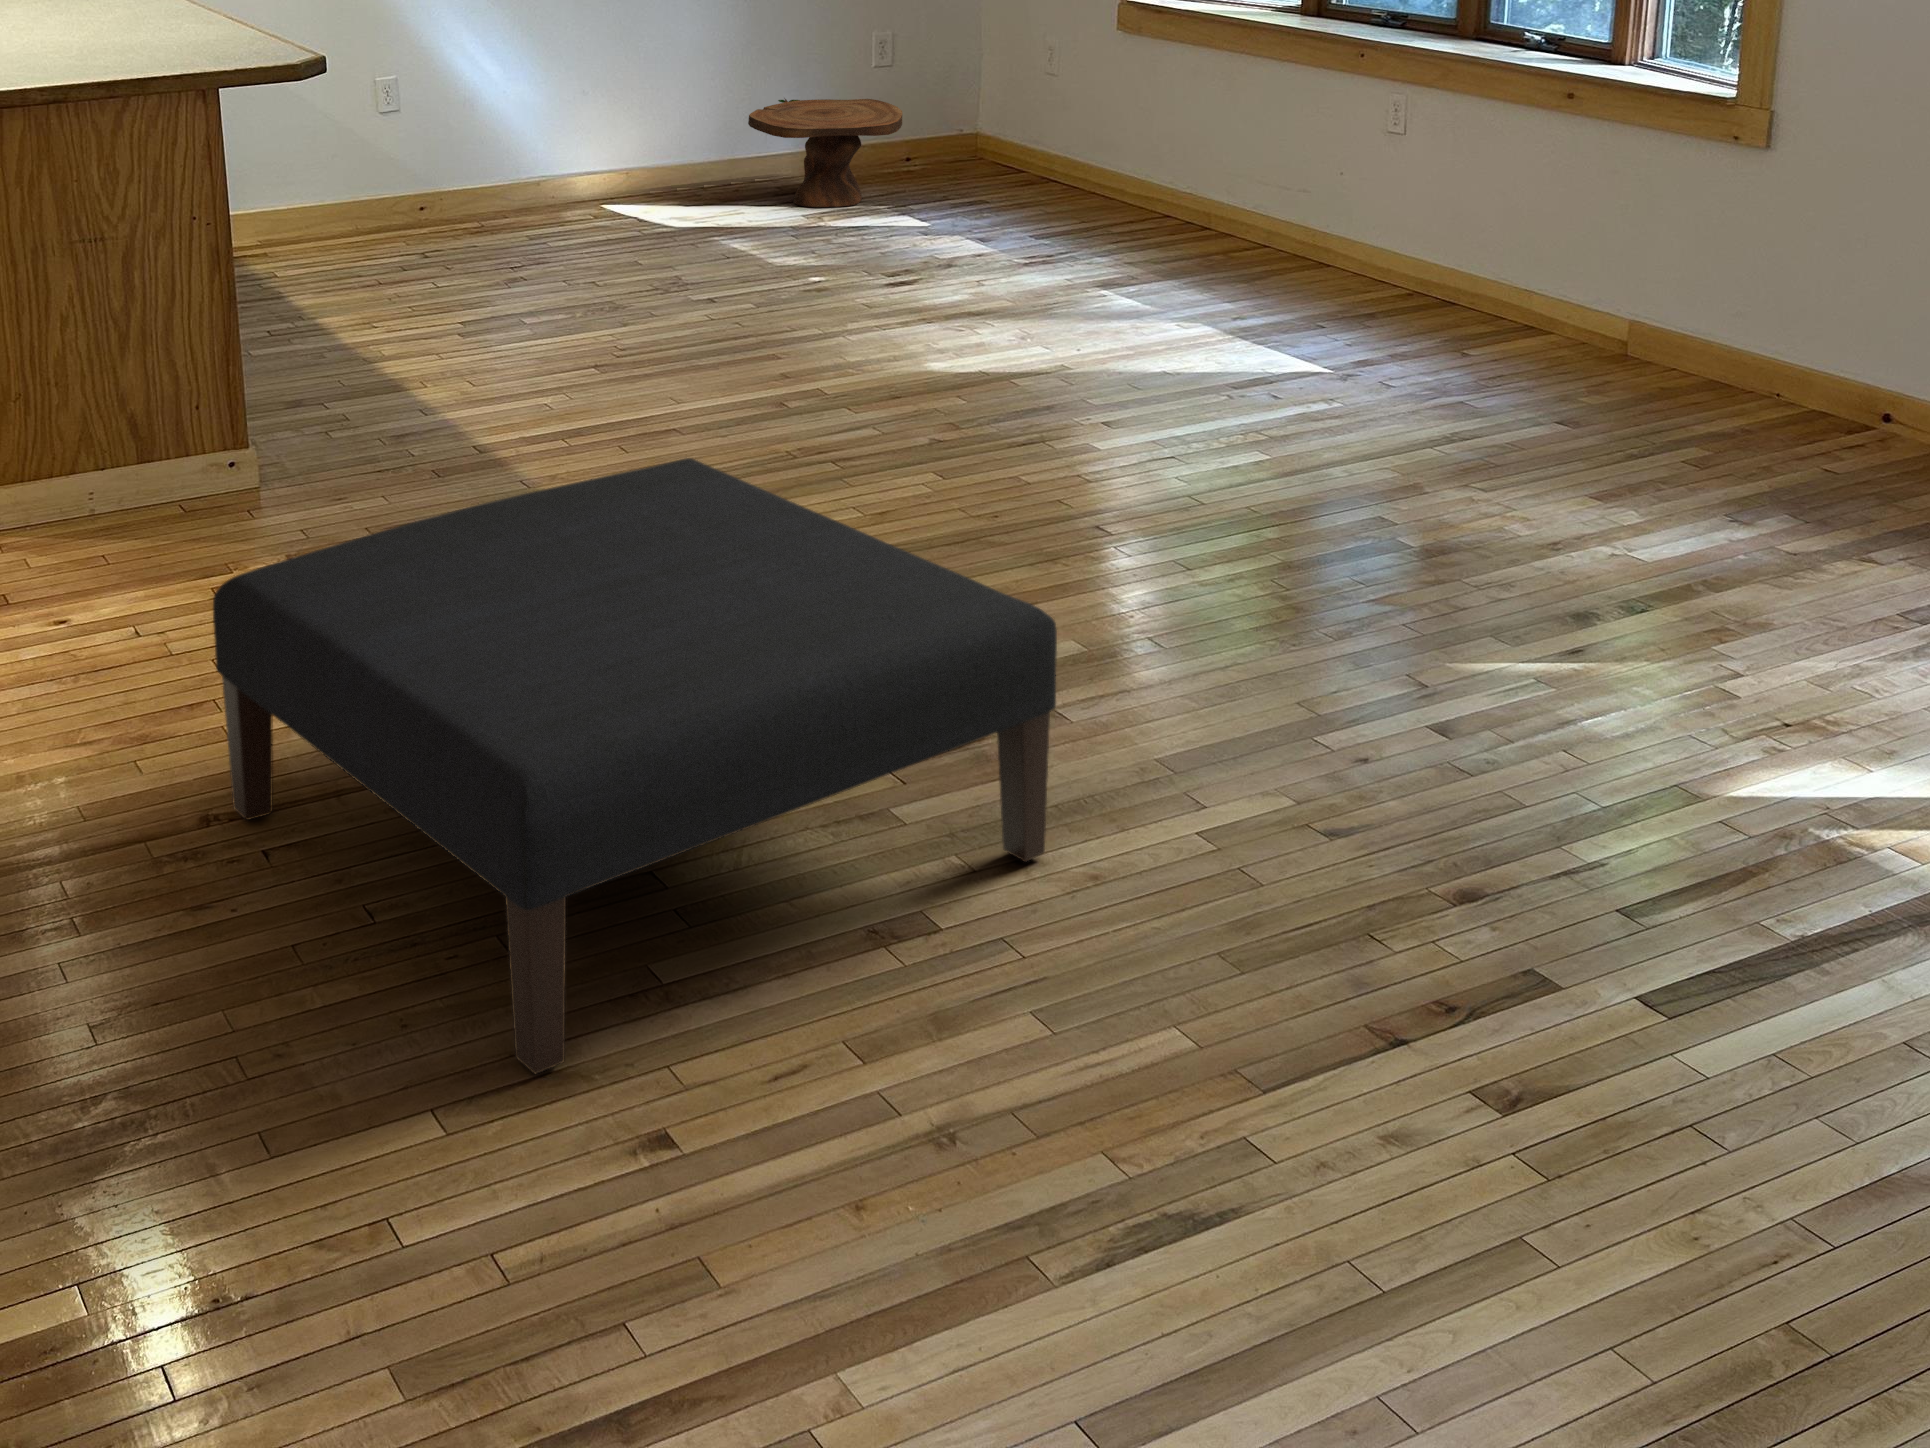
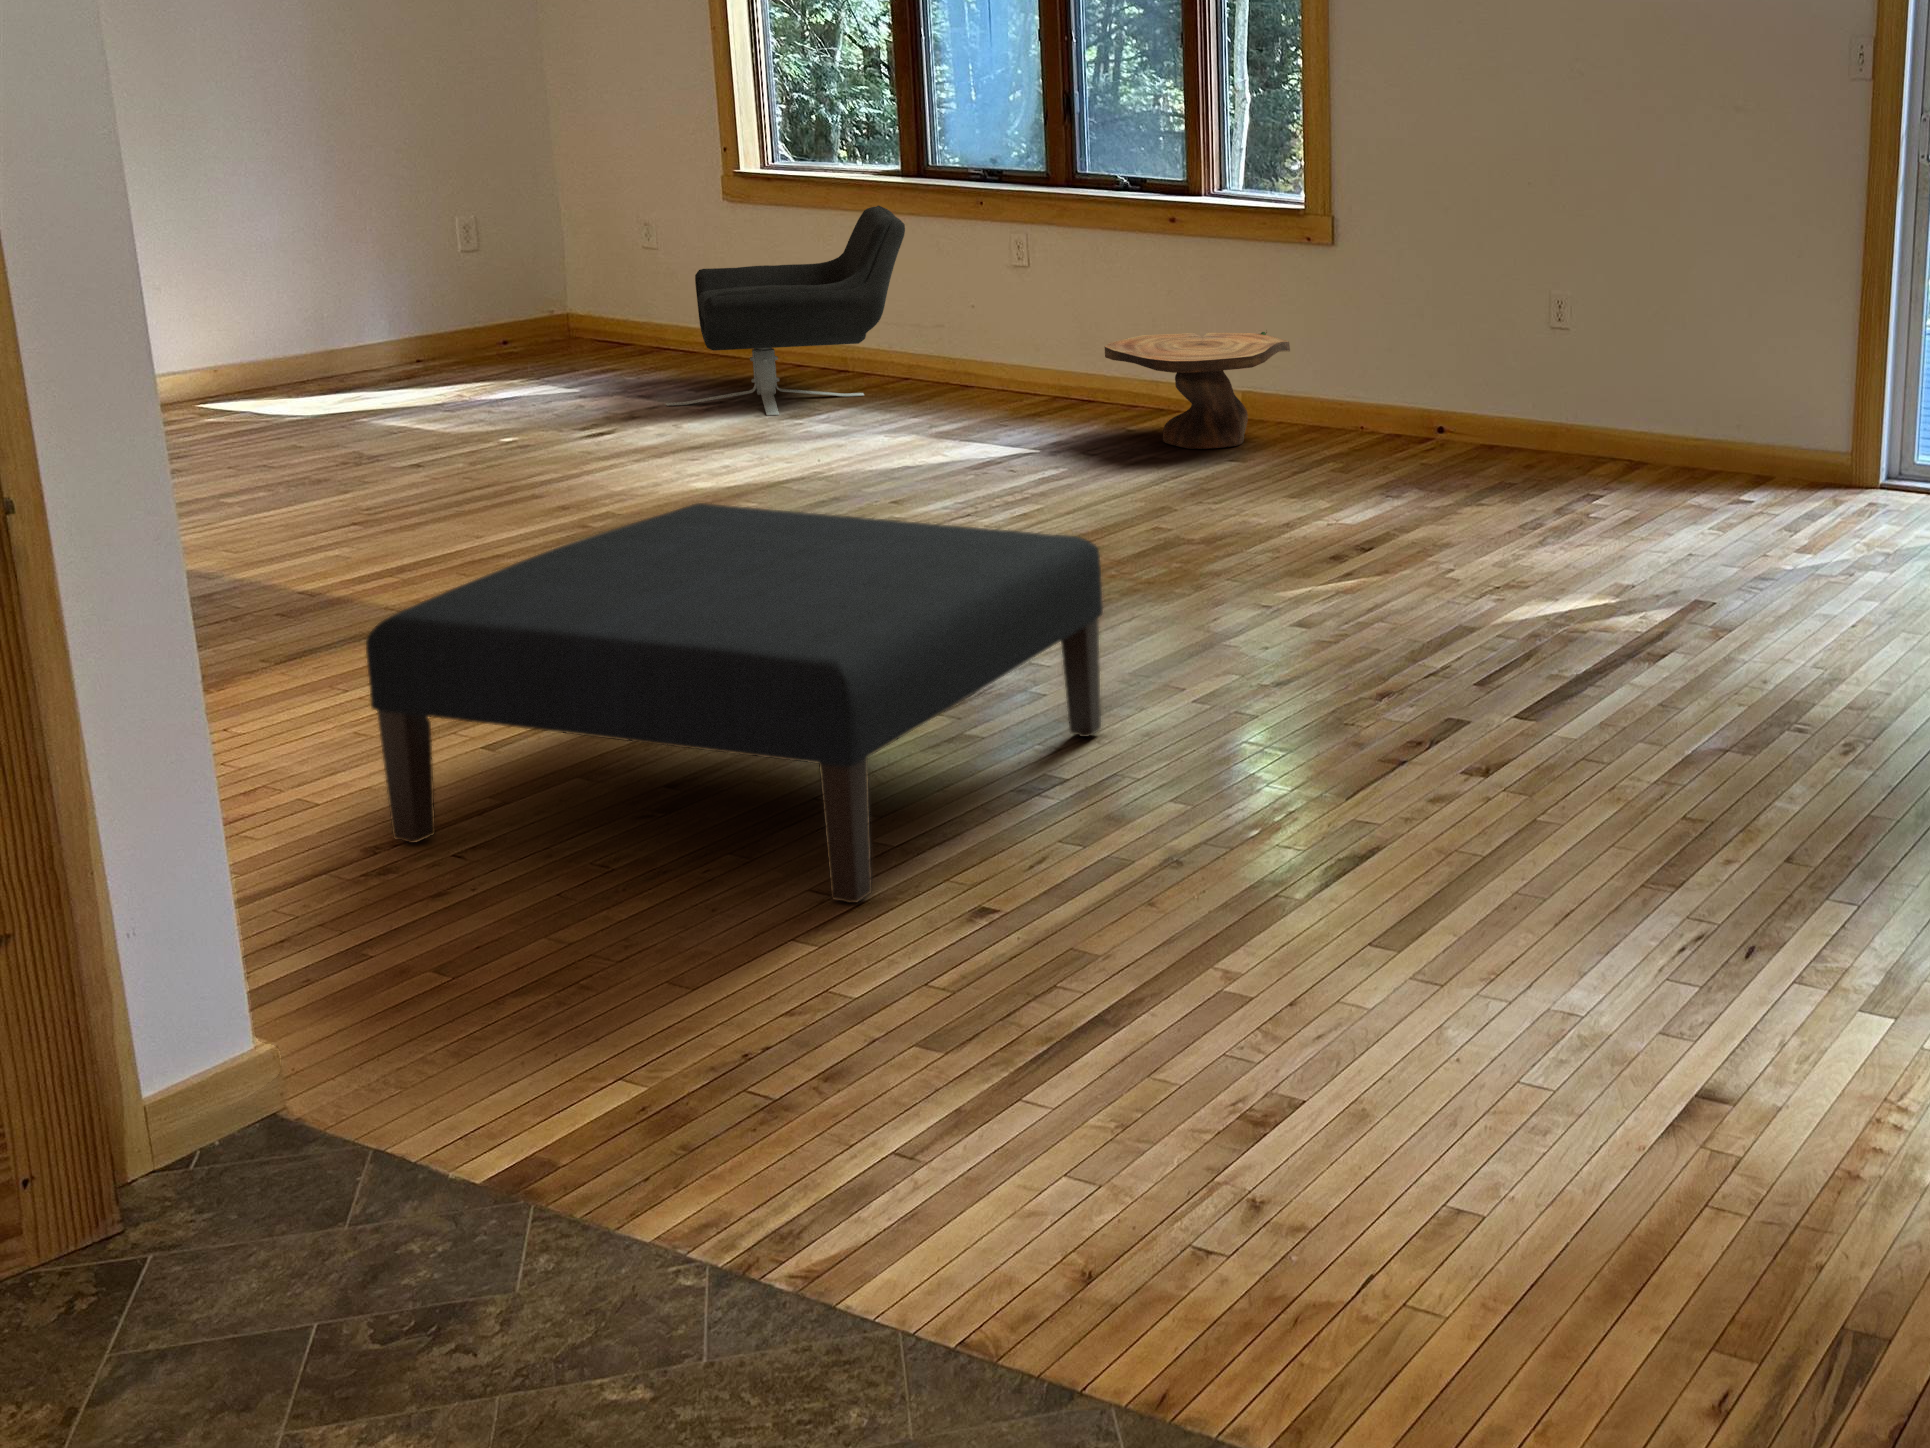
lounge chair: none [1000,49,1269,278] -> present [666,206,905,416]
side table: present [748,99,902,207] -> present [1105,332,1290,449]

